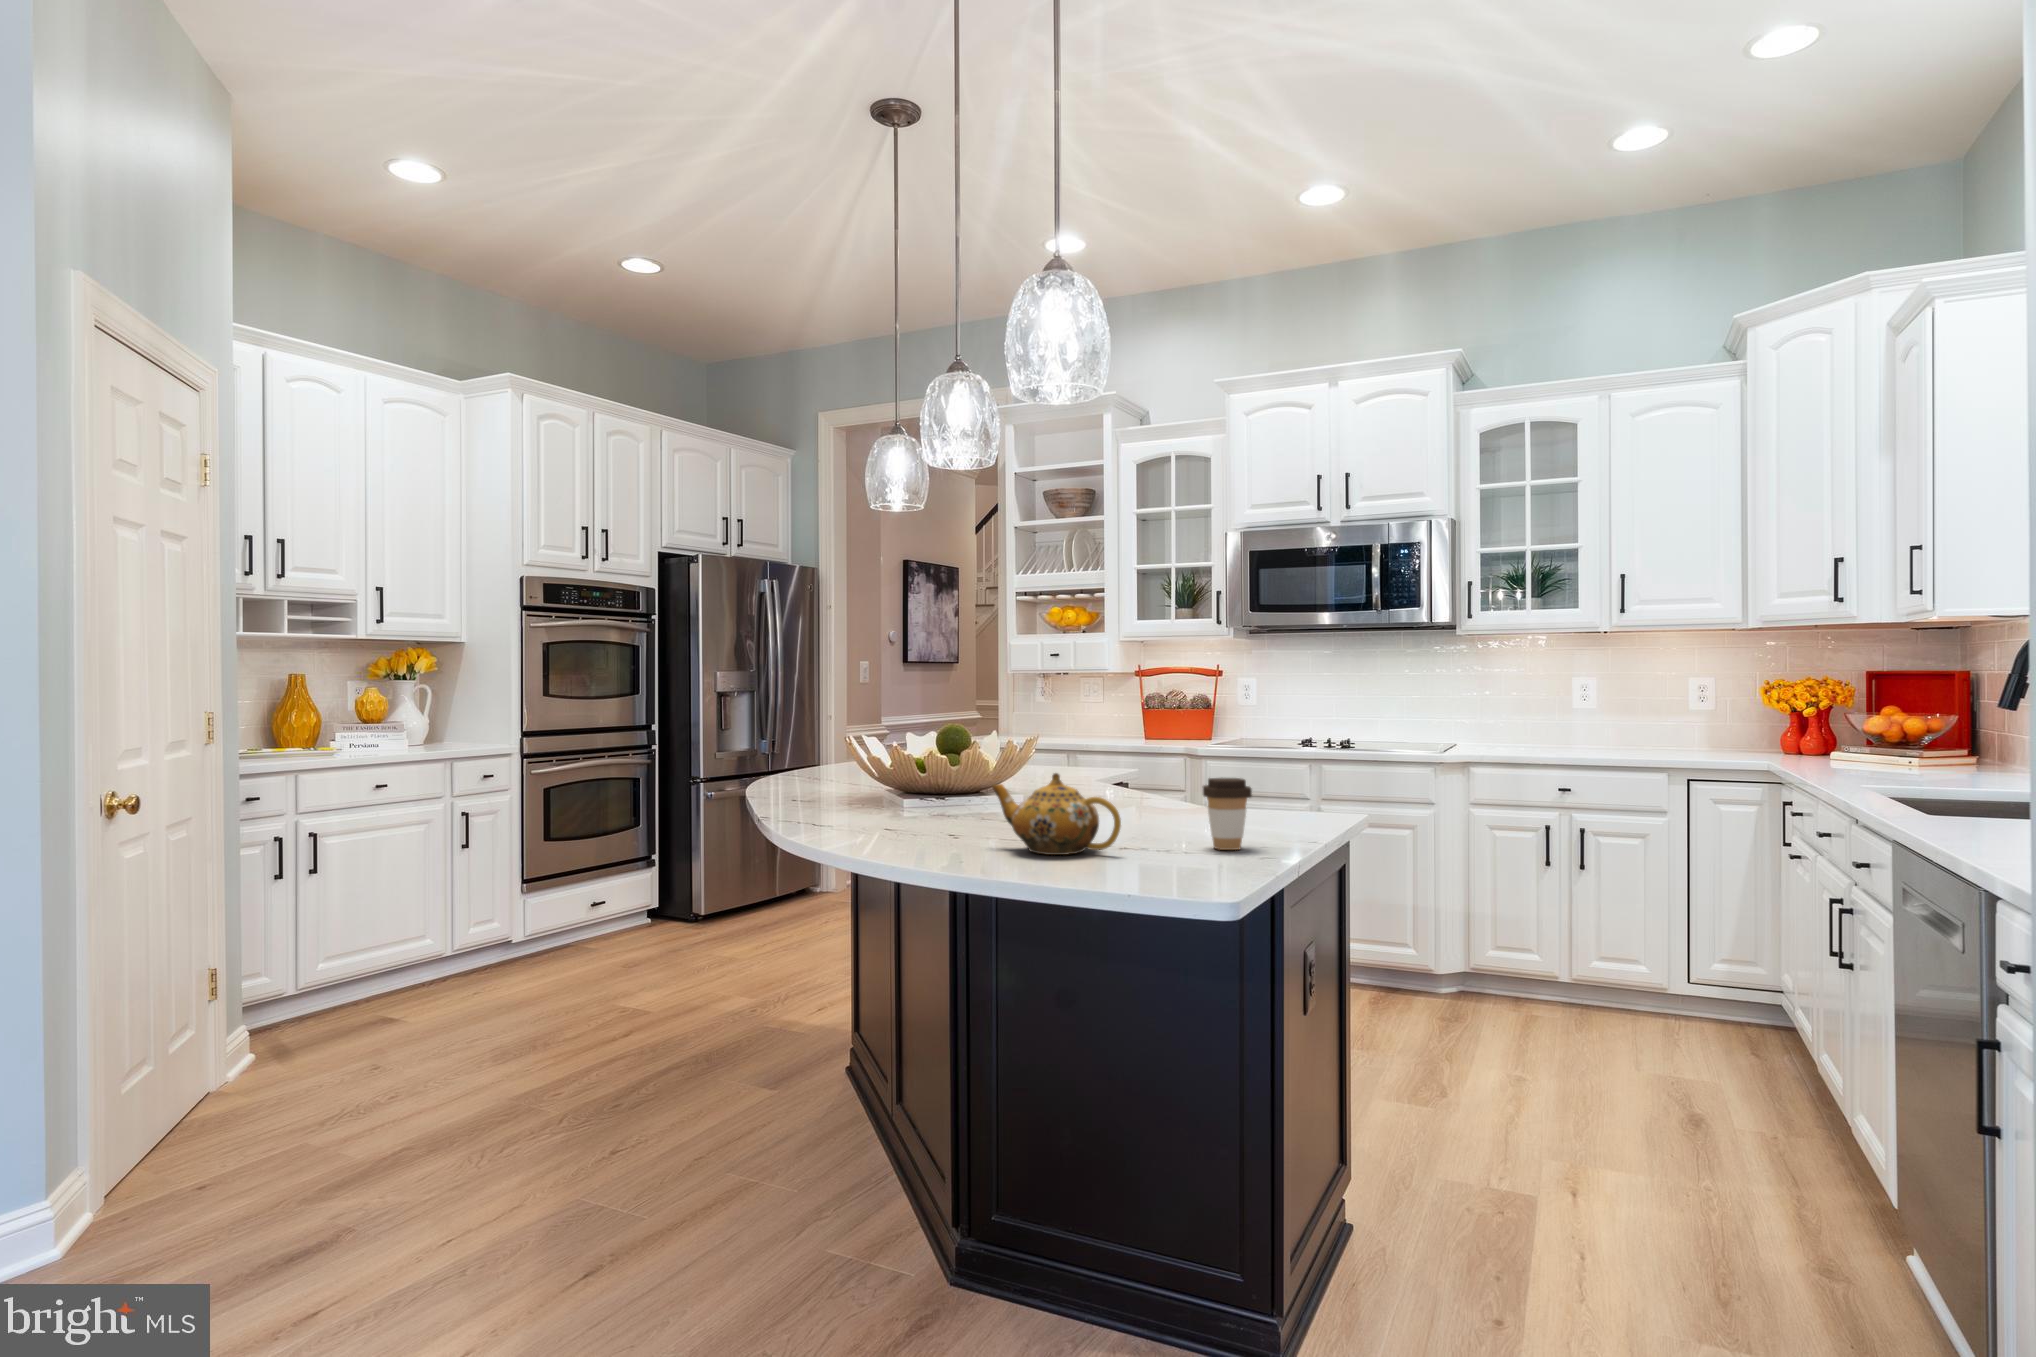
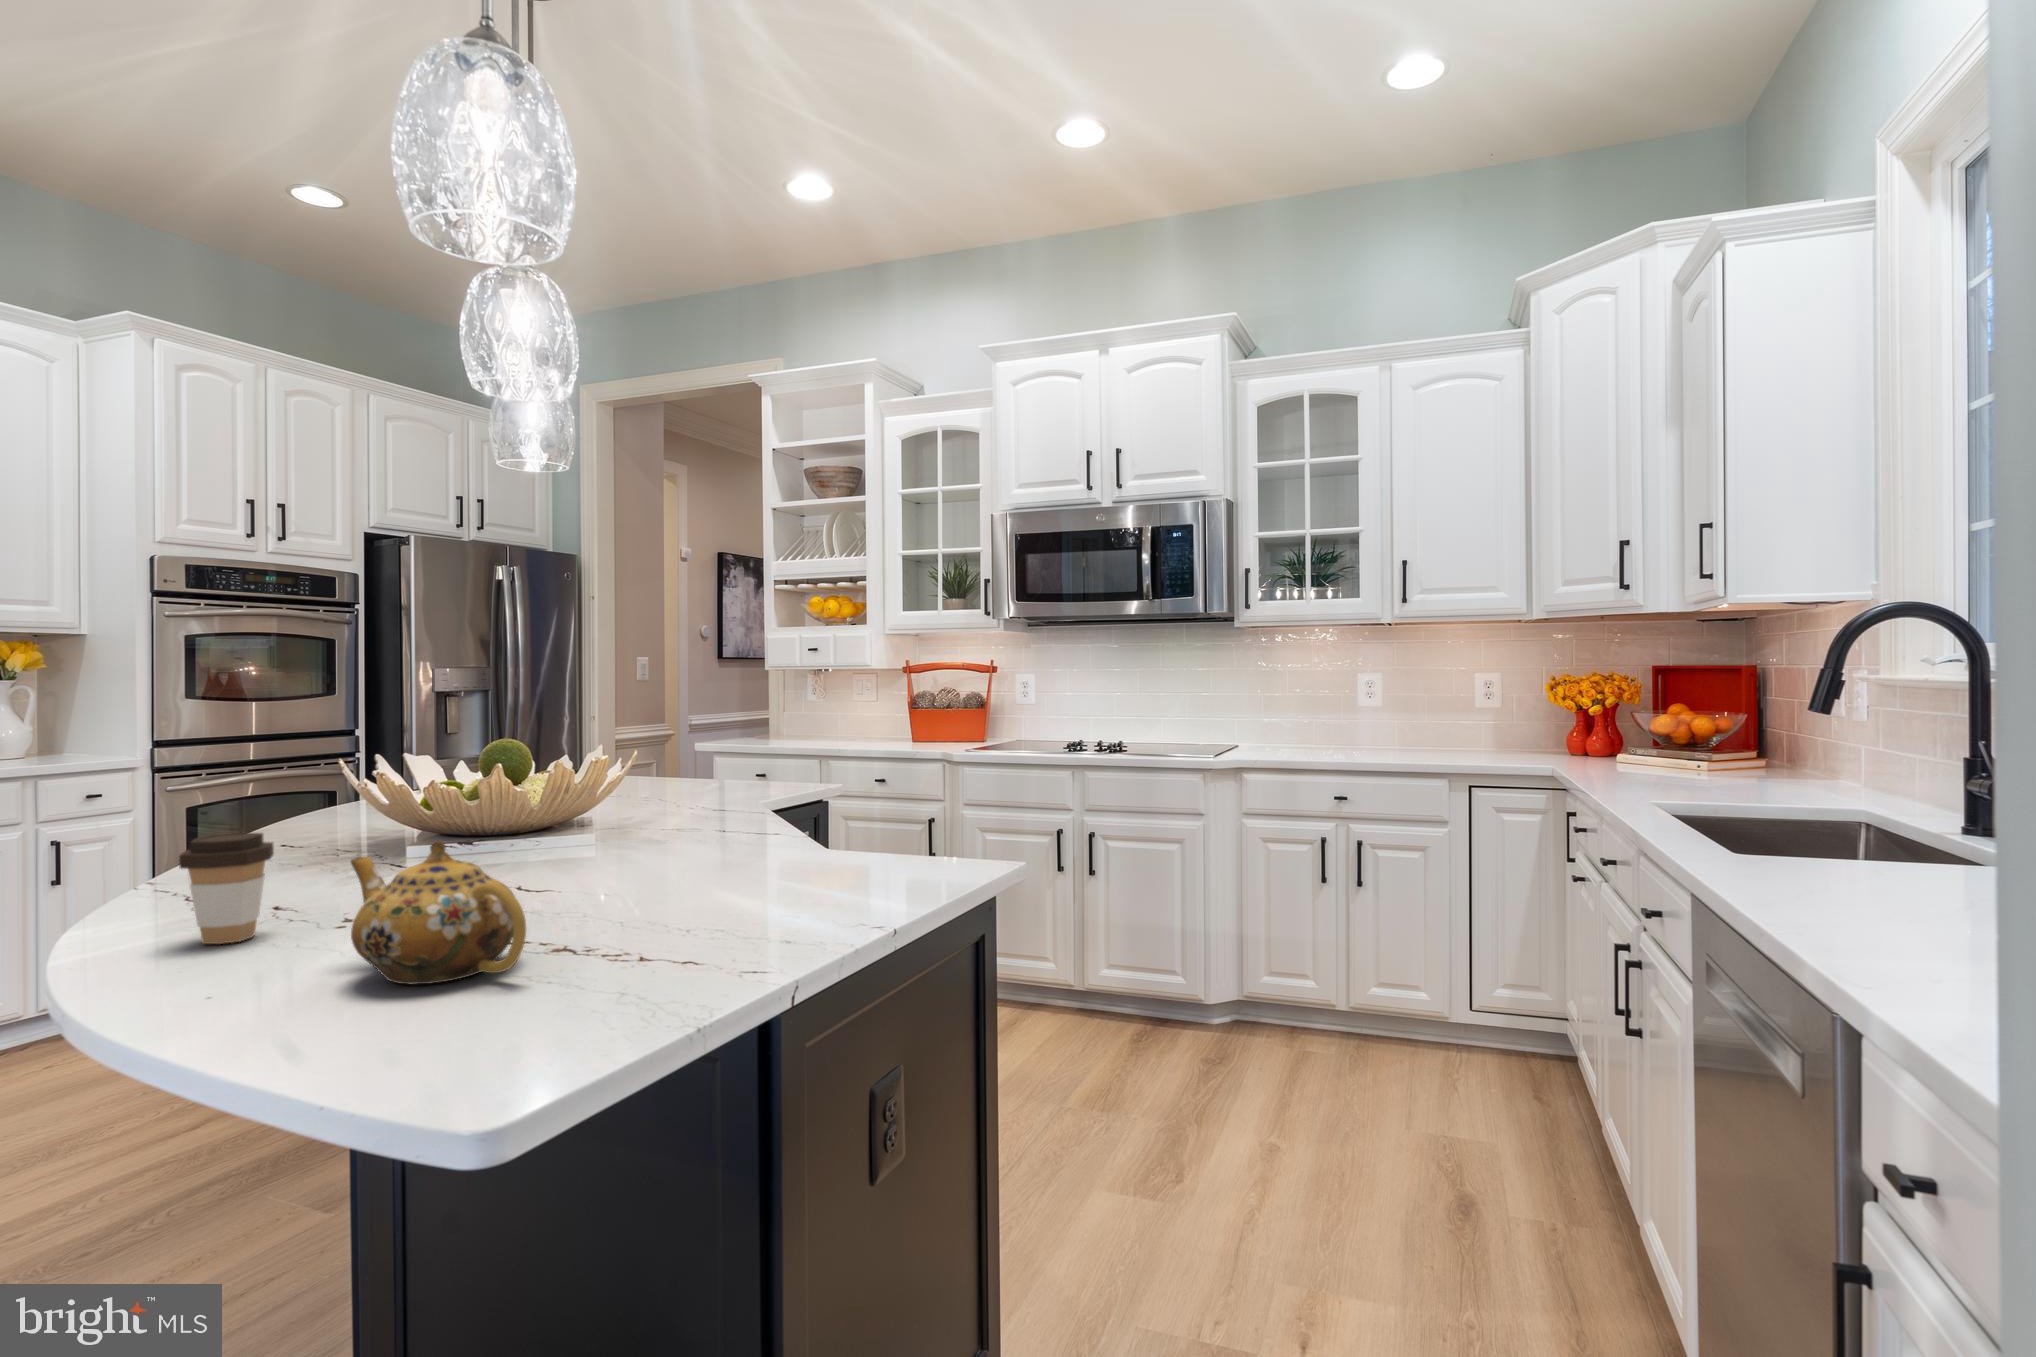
coffee cup: present [1203,778,1252,850] -> present [179,833,274,944]

